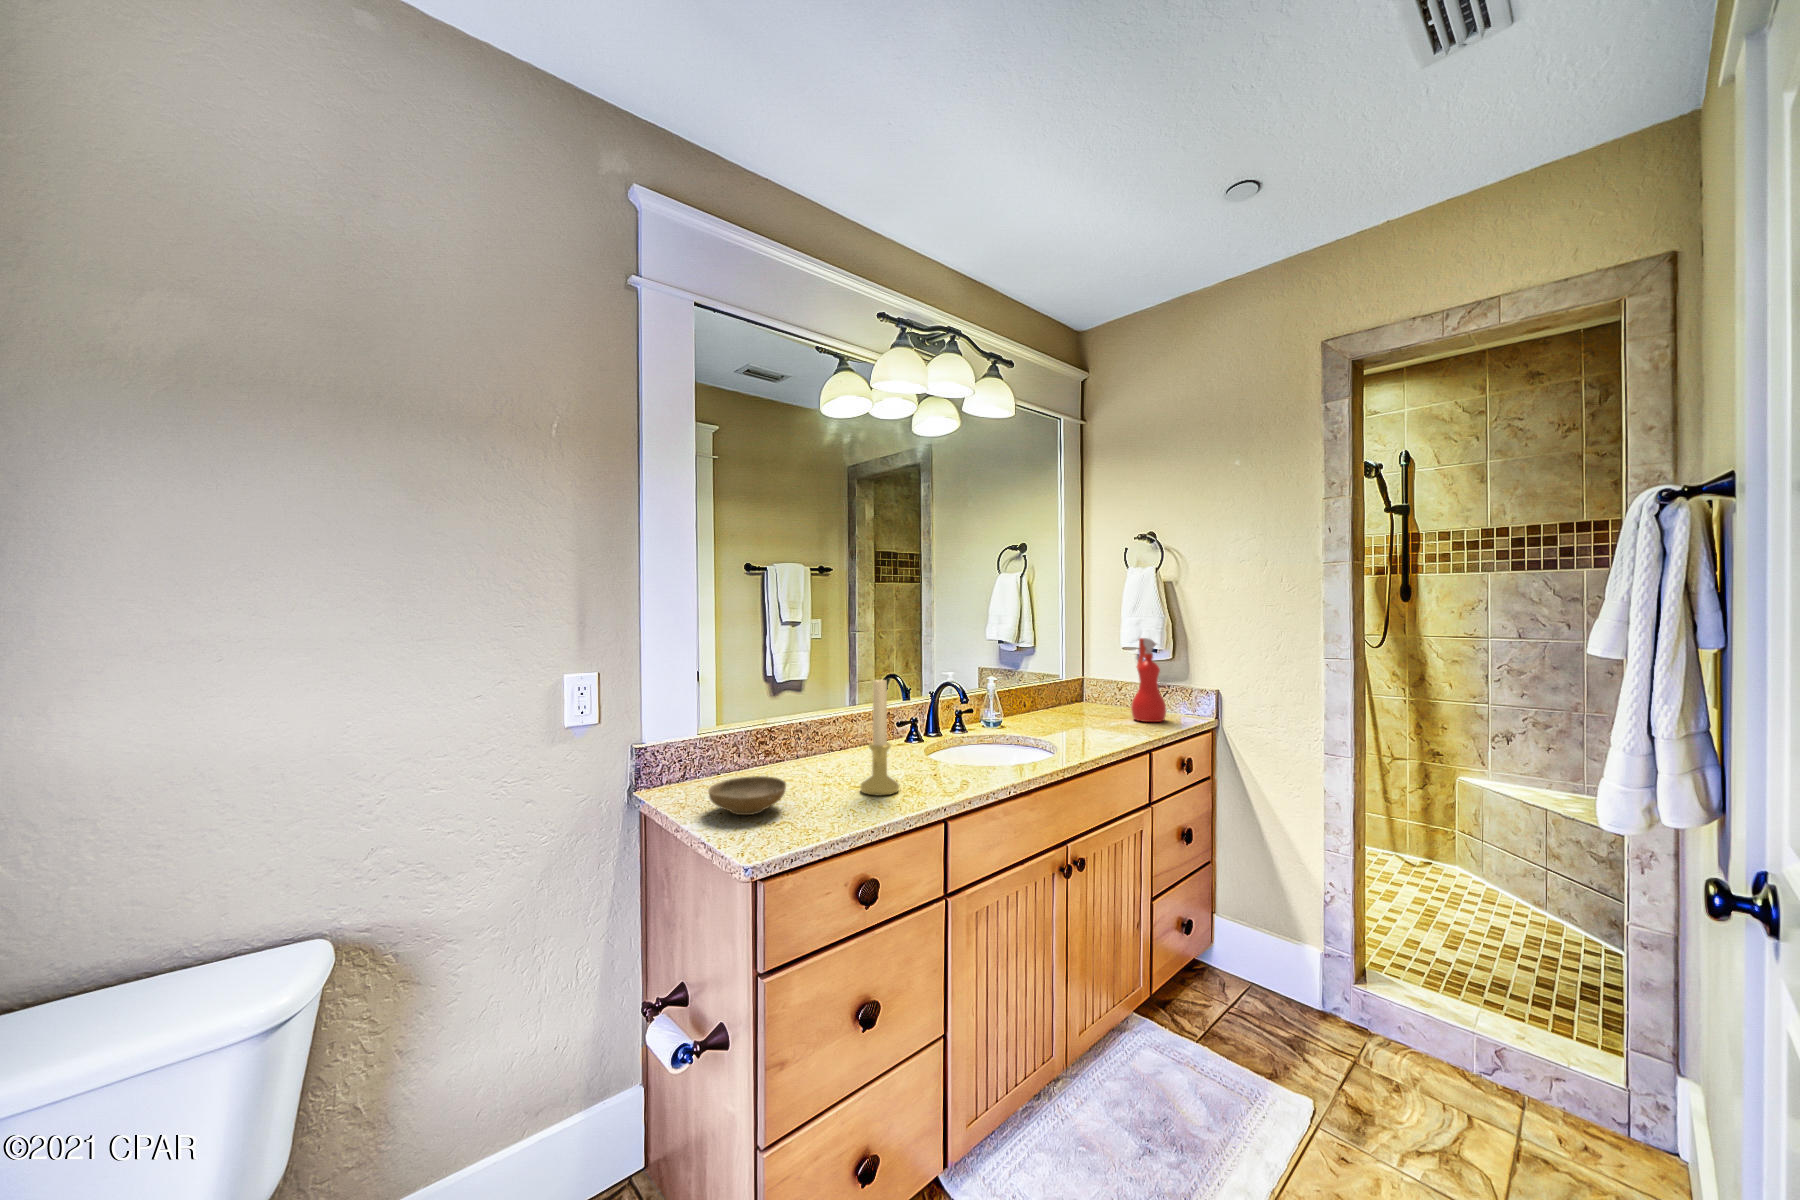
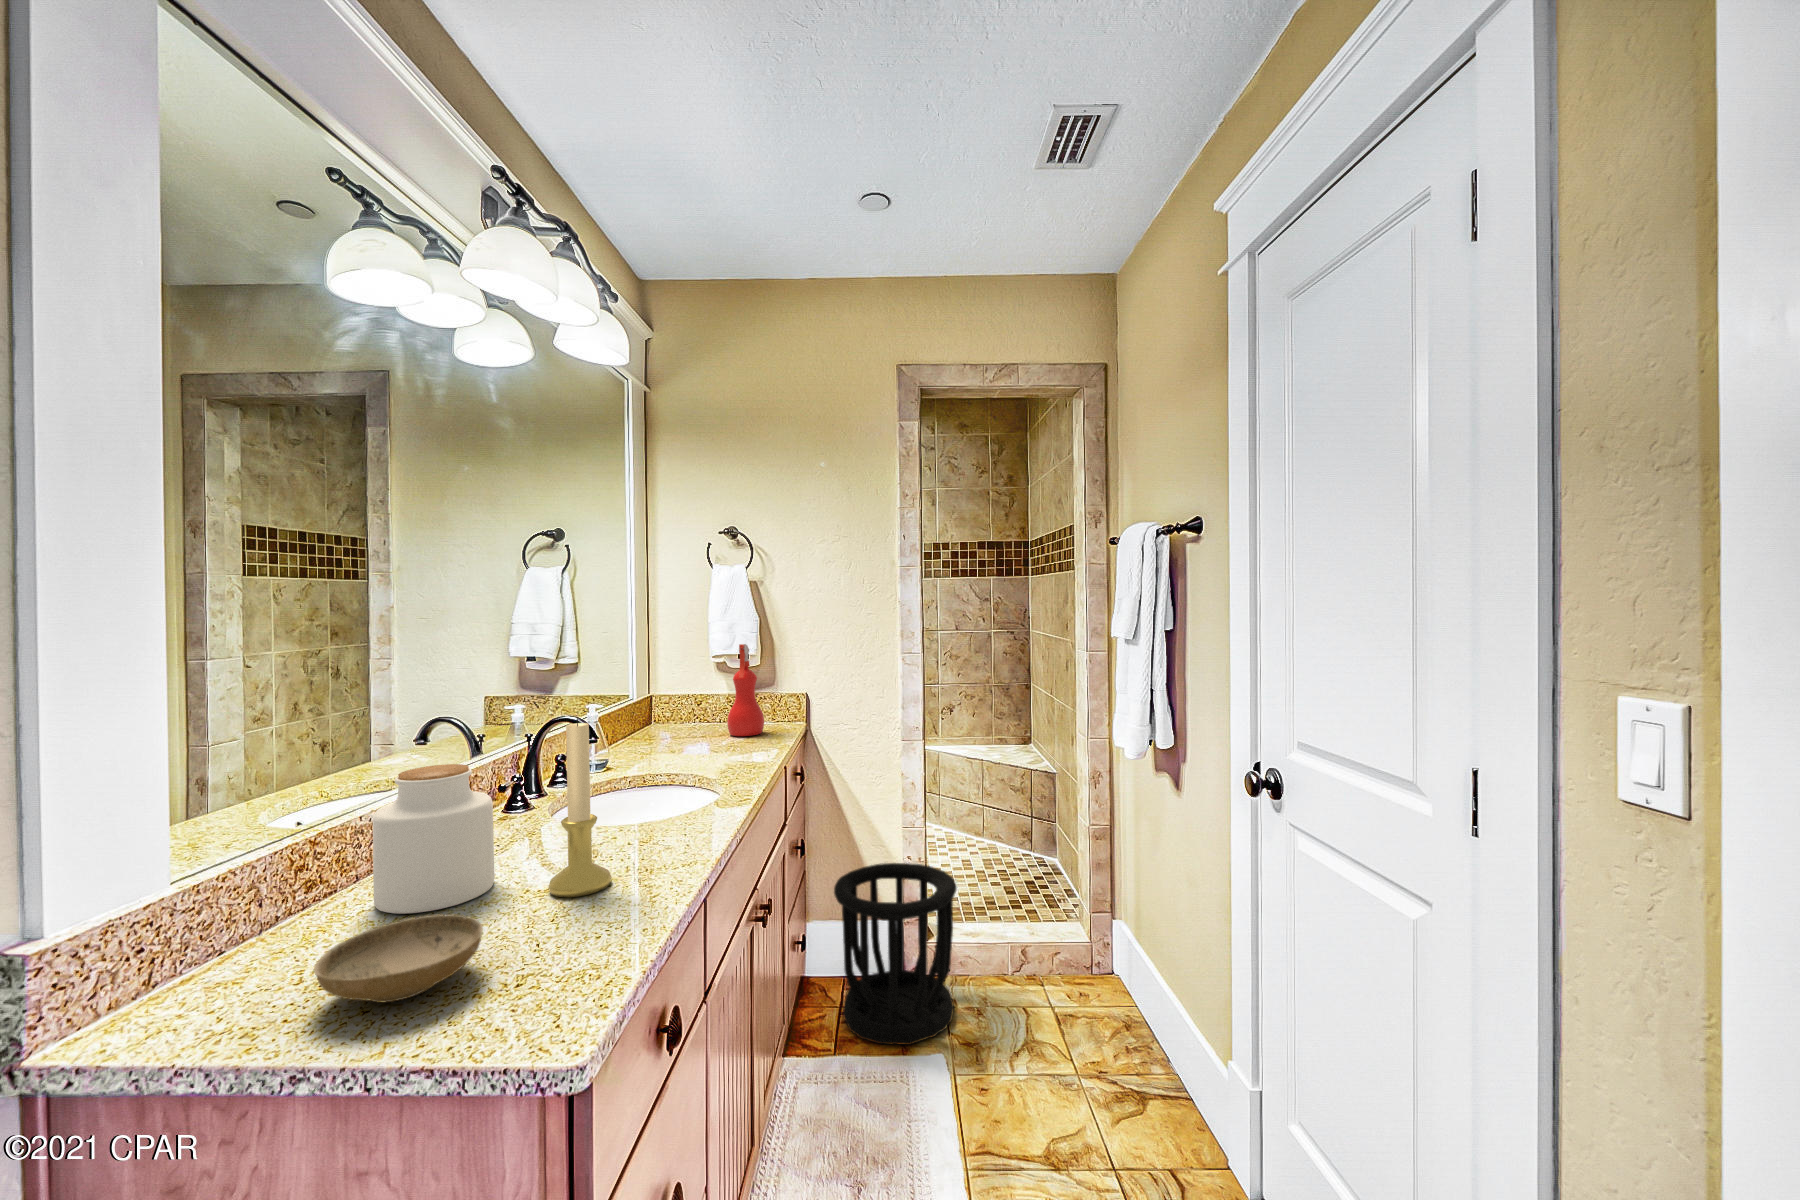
jar: none [788,697,850,782] -> present [373,764,494,914]
wastebasket: none [1217,876,1370,1081] -> present [834,863,957,1045]

